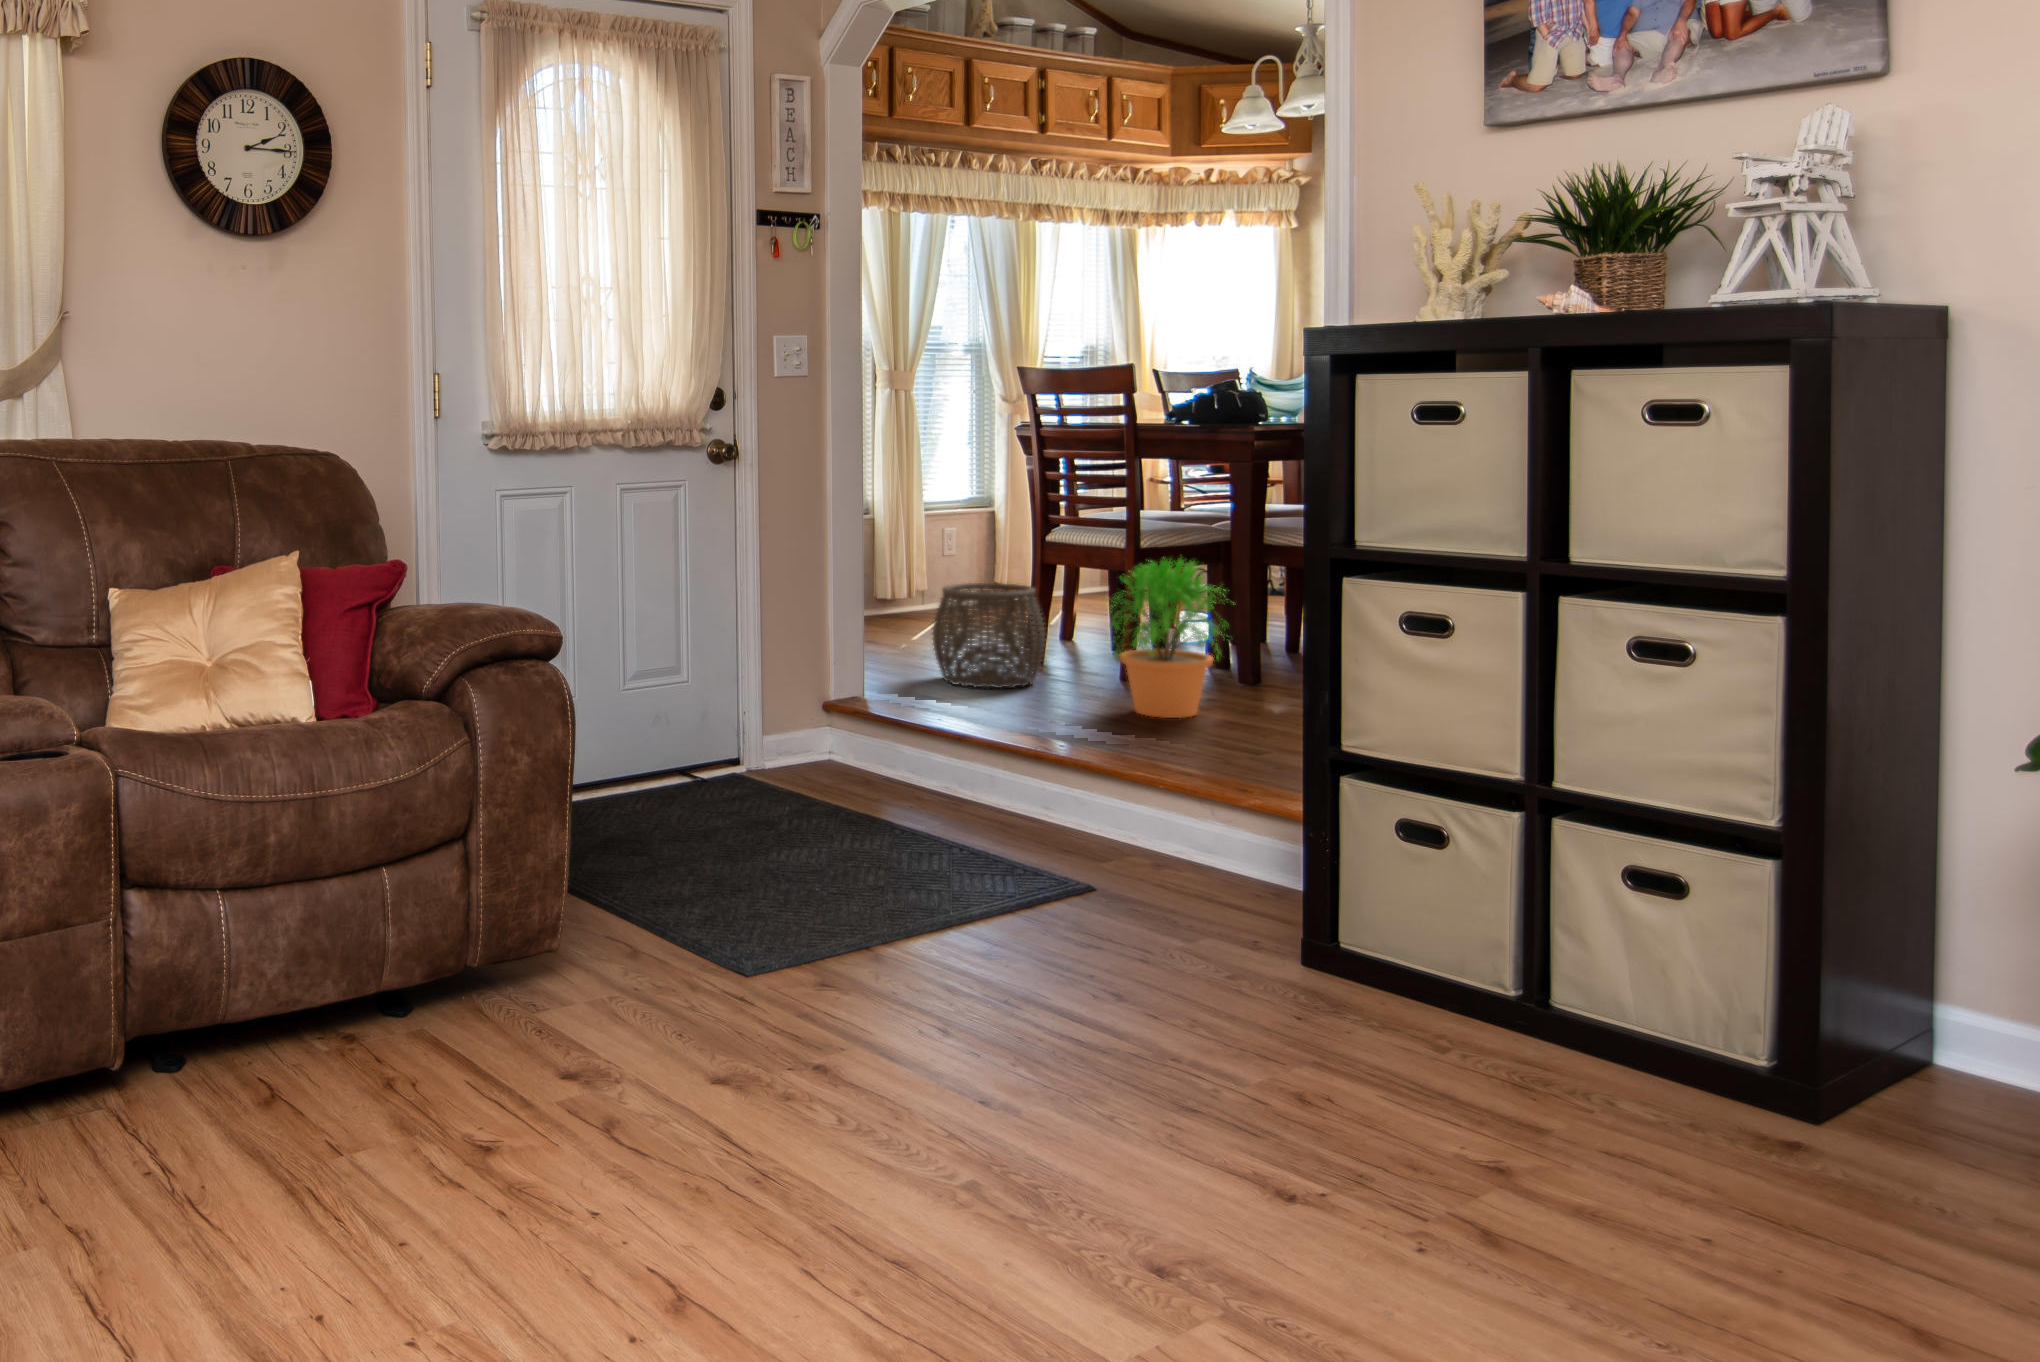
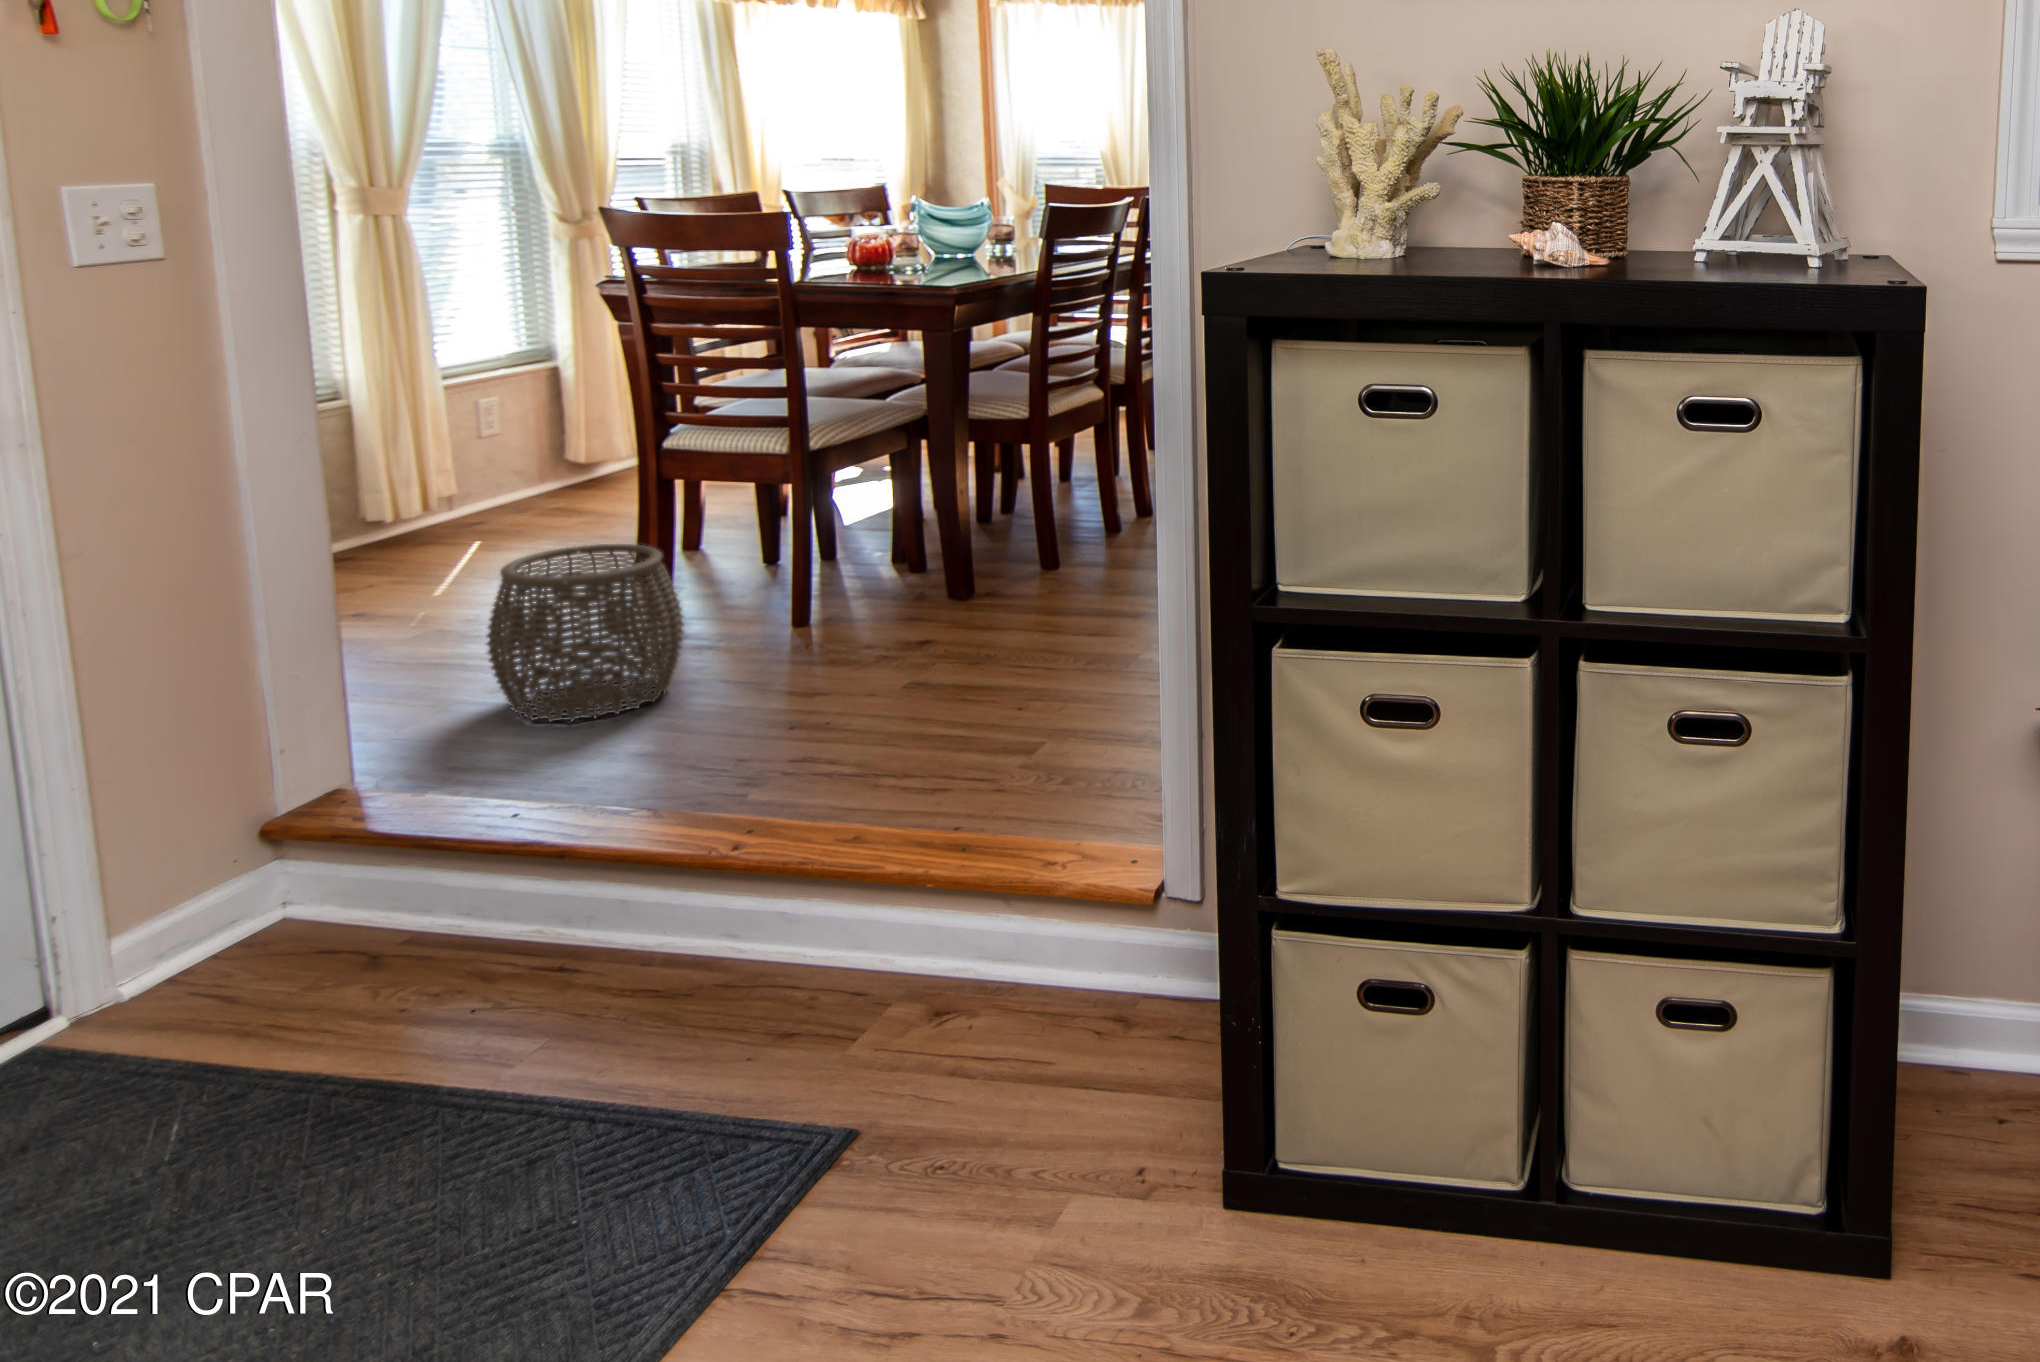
potted plant: present [1109,559,1225,718] -> none [770,503,977,735]

